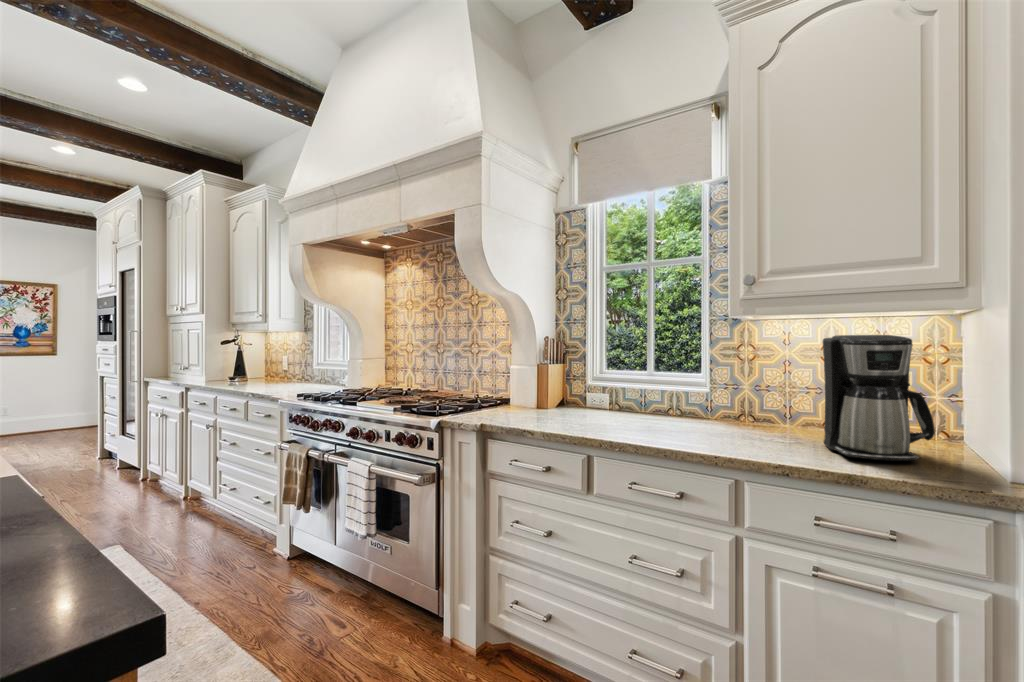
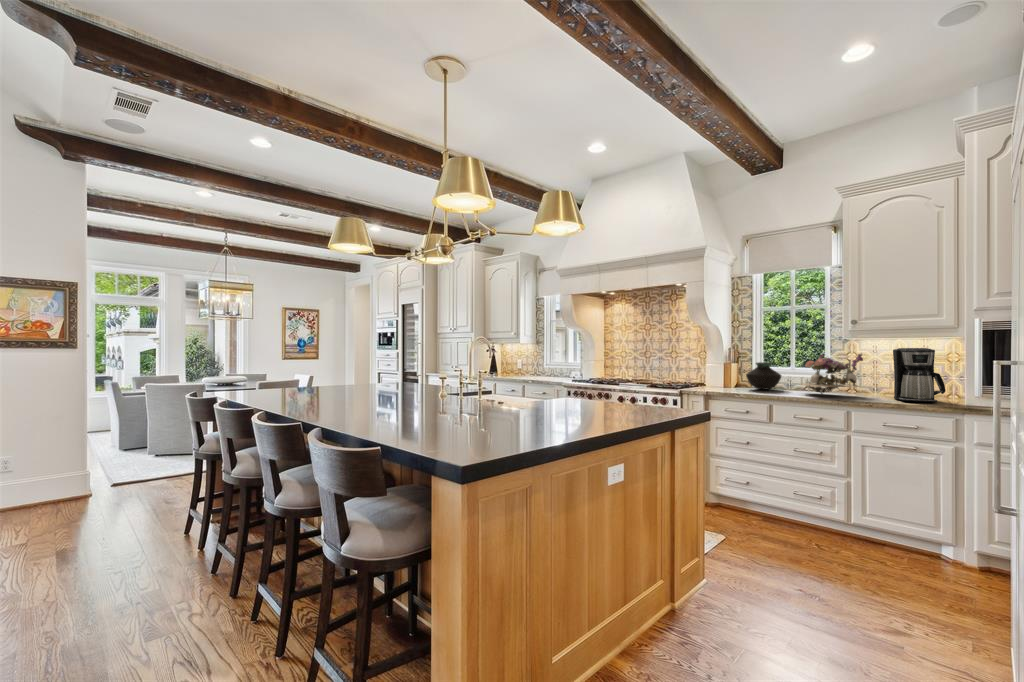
flower arrangement: none [645,345,764,431] -> present [801,353,863,394]
vase: none [563,364,624,416] -> present [746,362,781,390]

